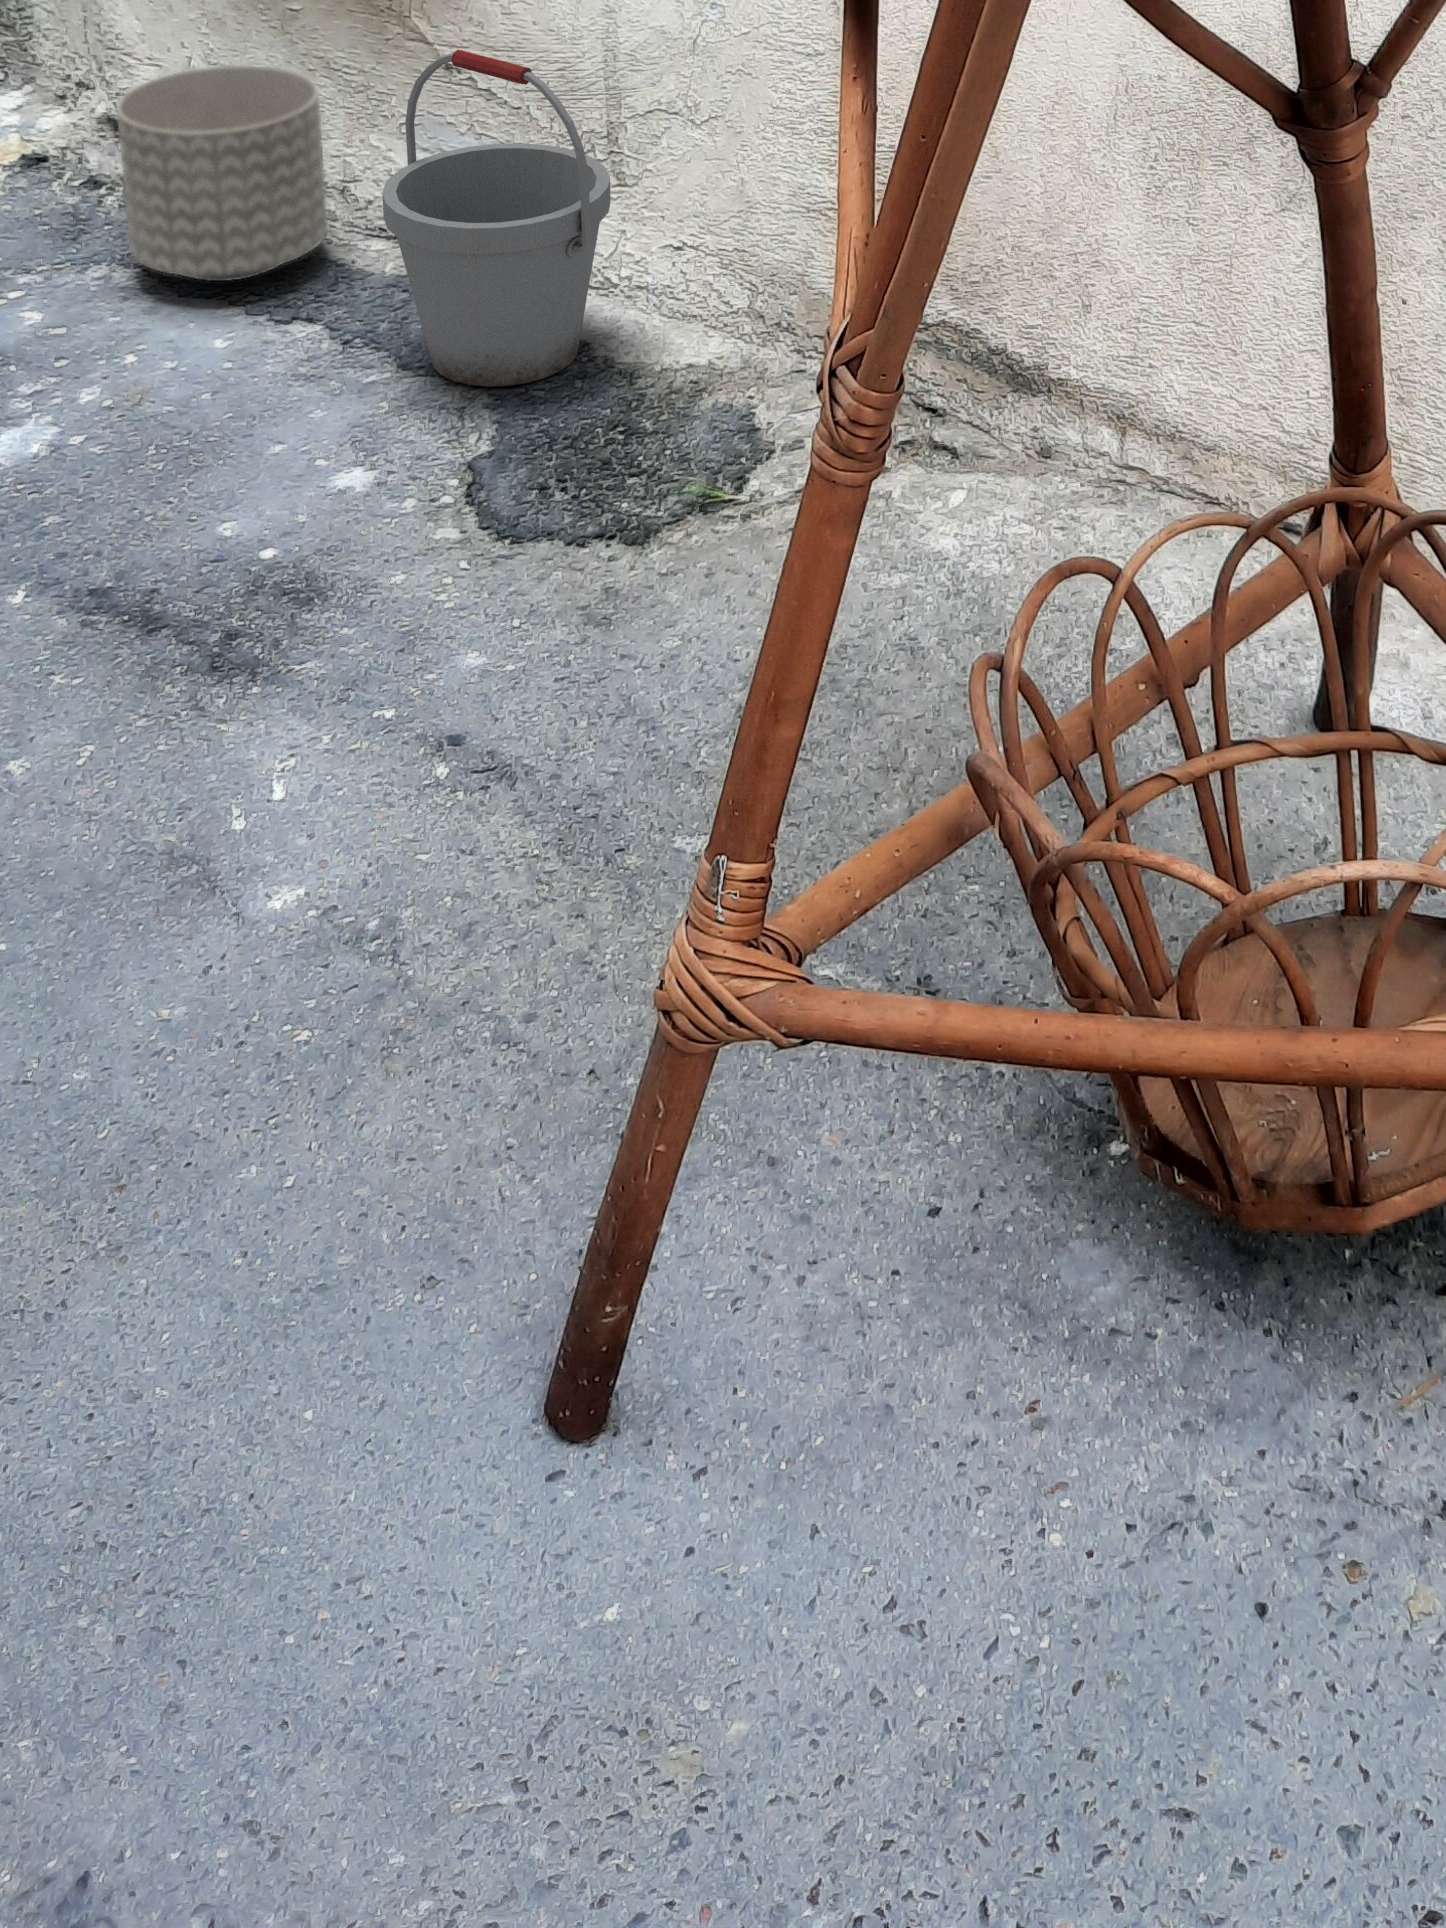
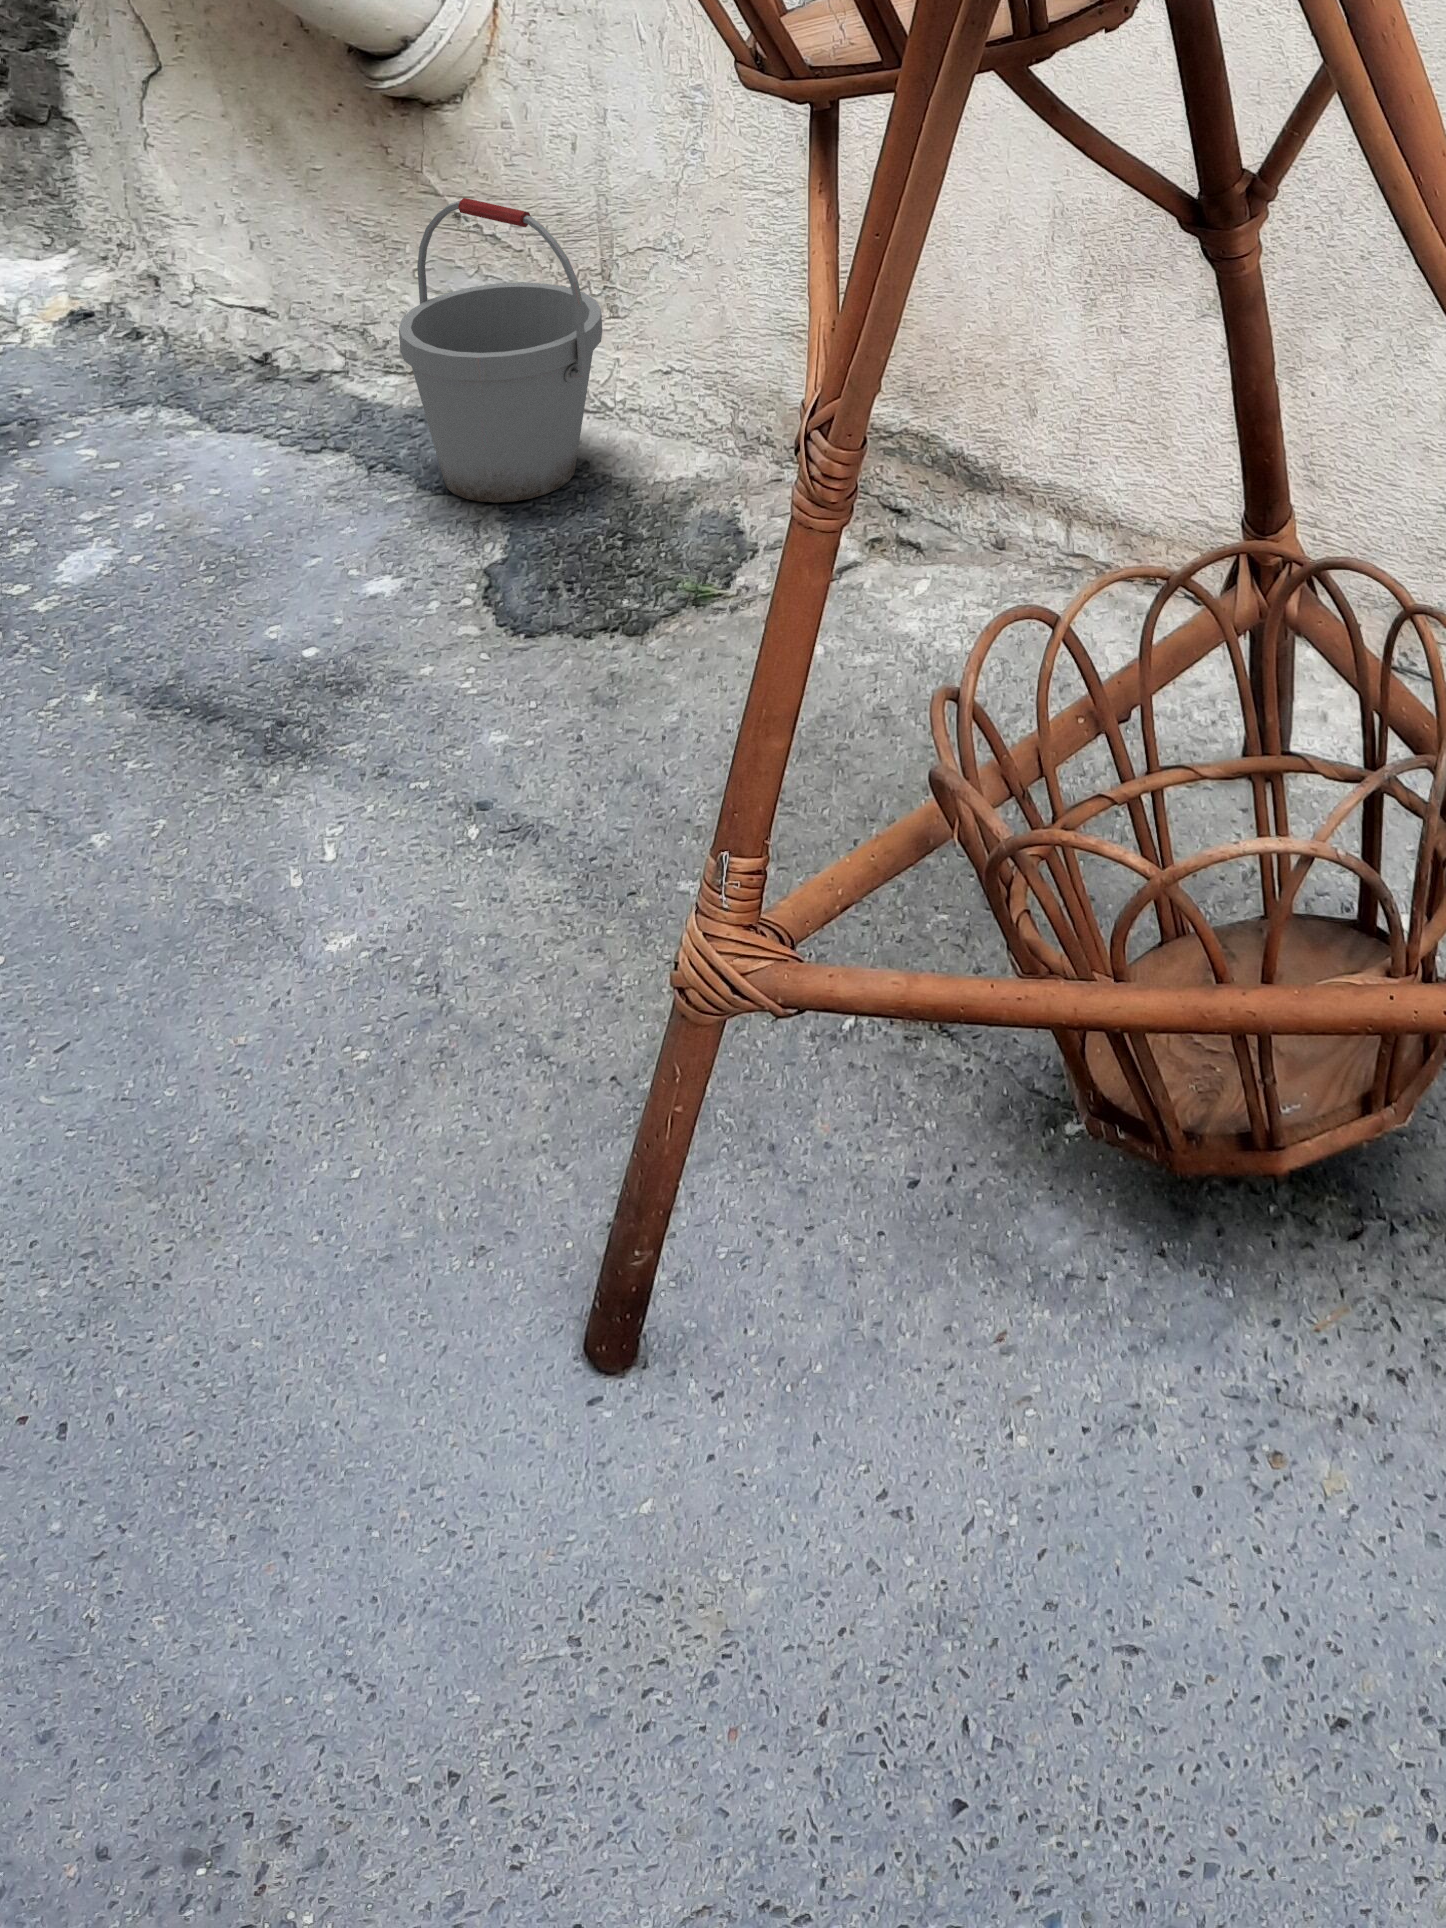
planter: present [117,65,328,281] -> none [157,221,346,417]

